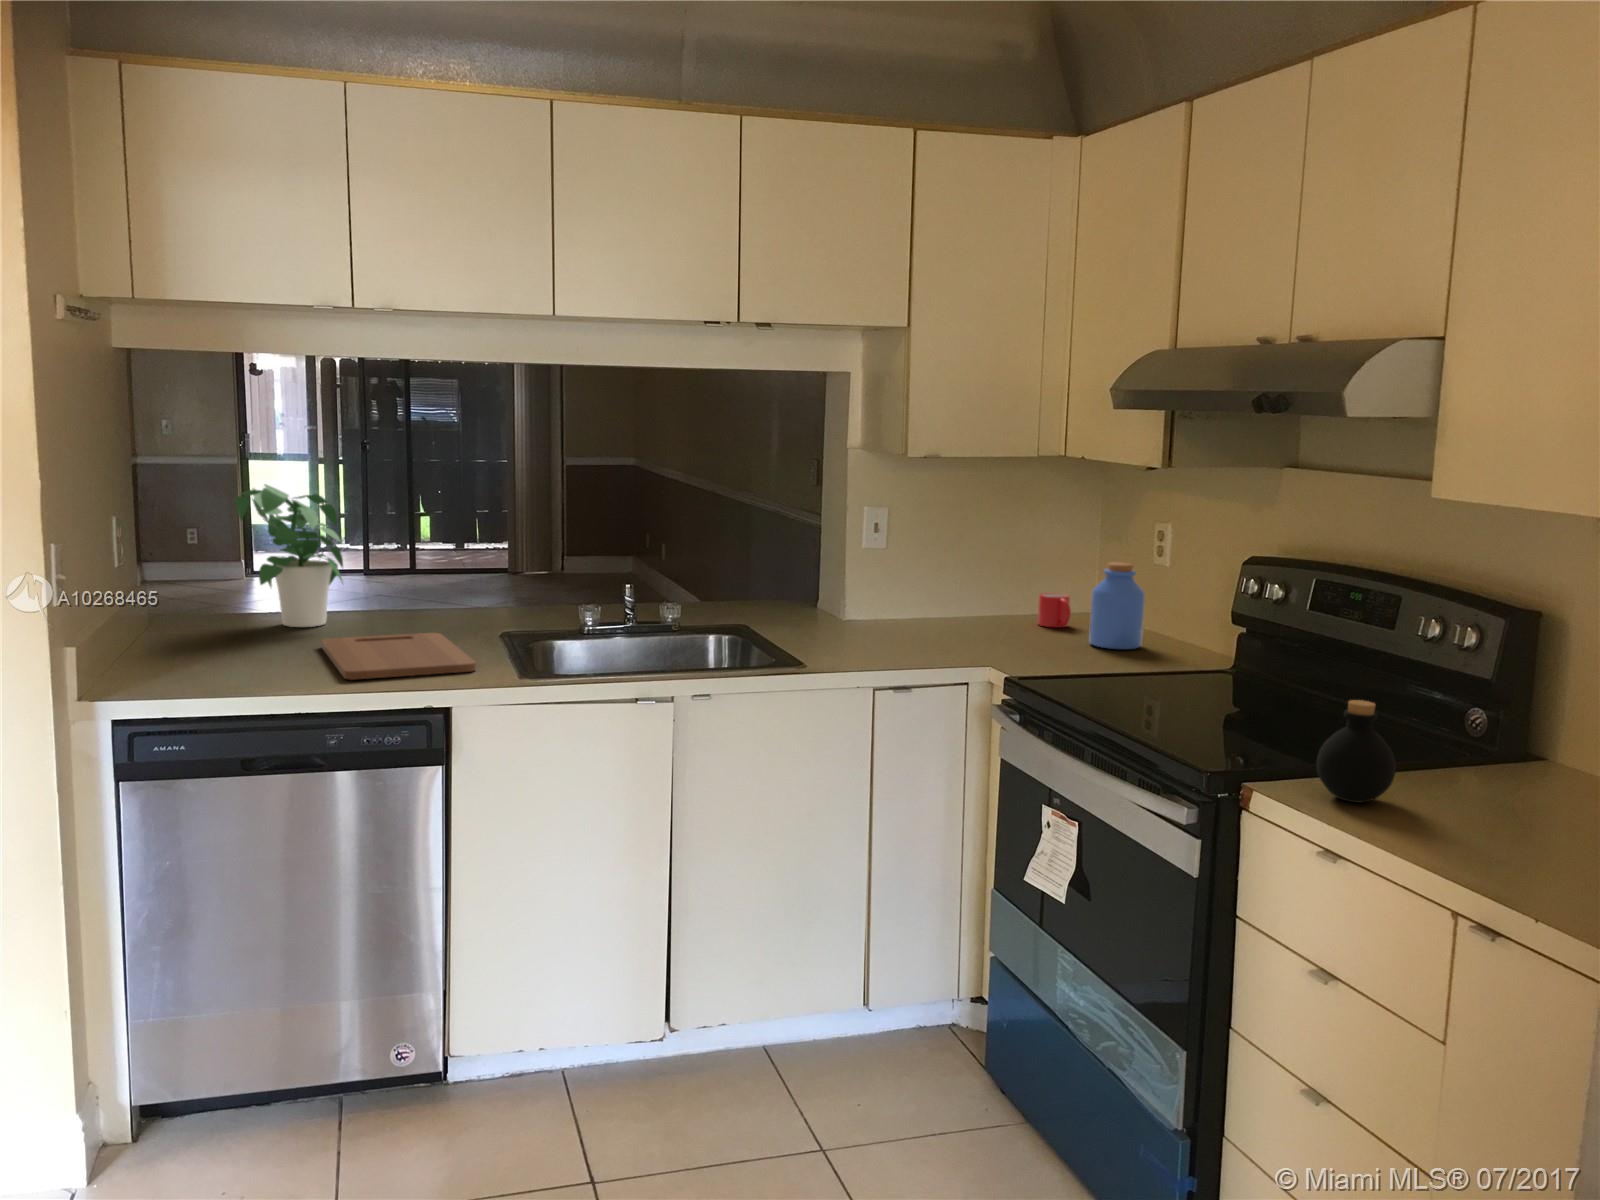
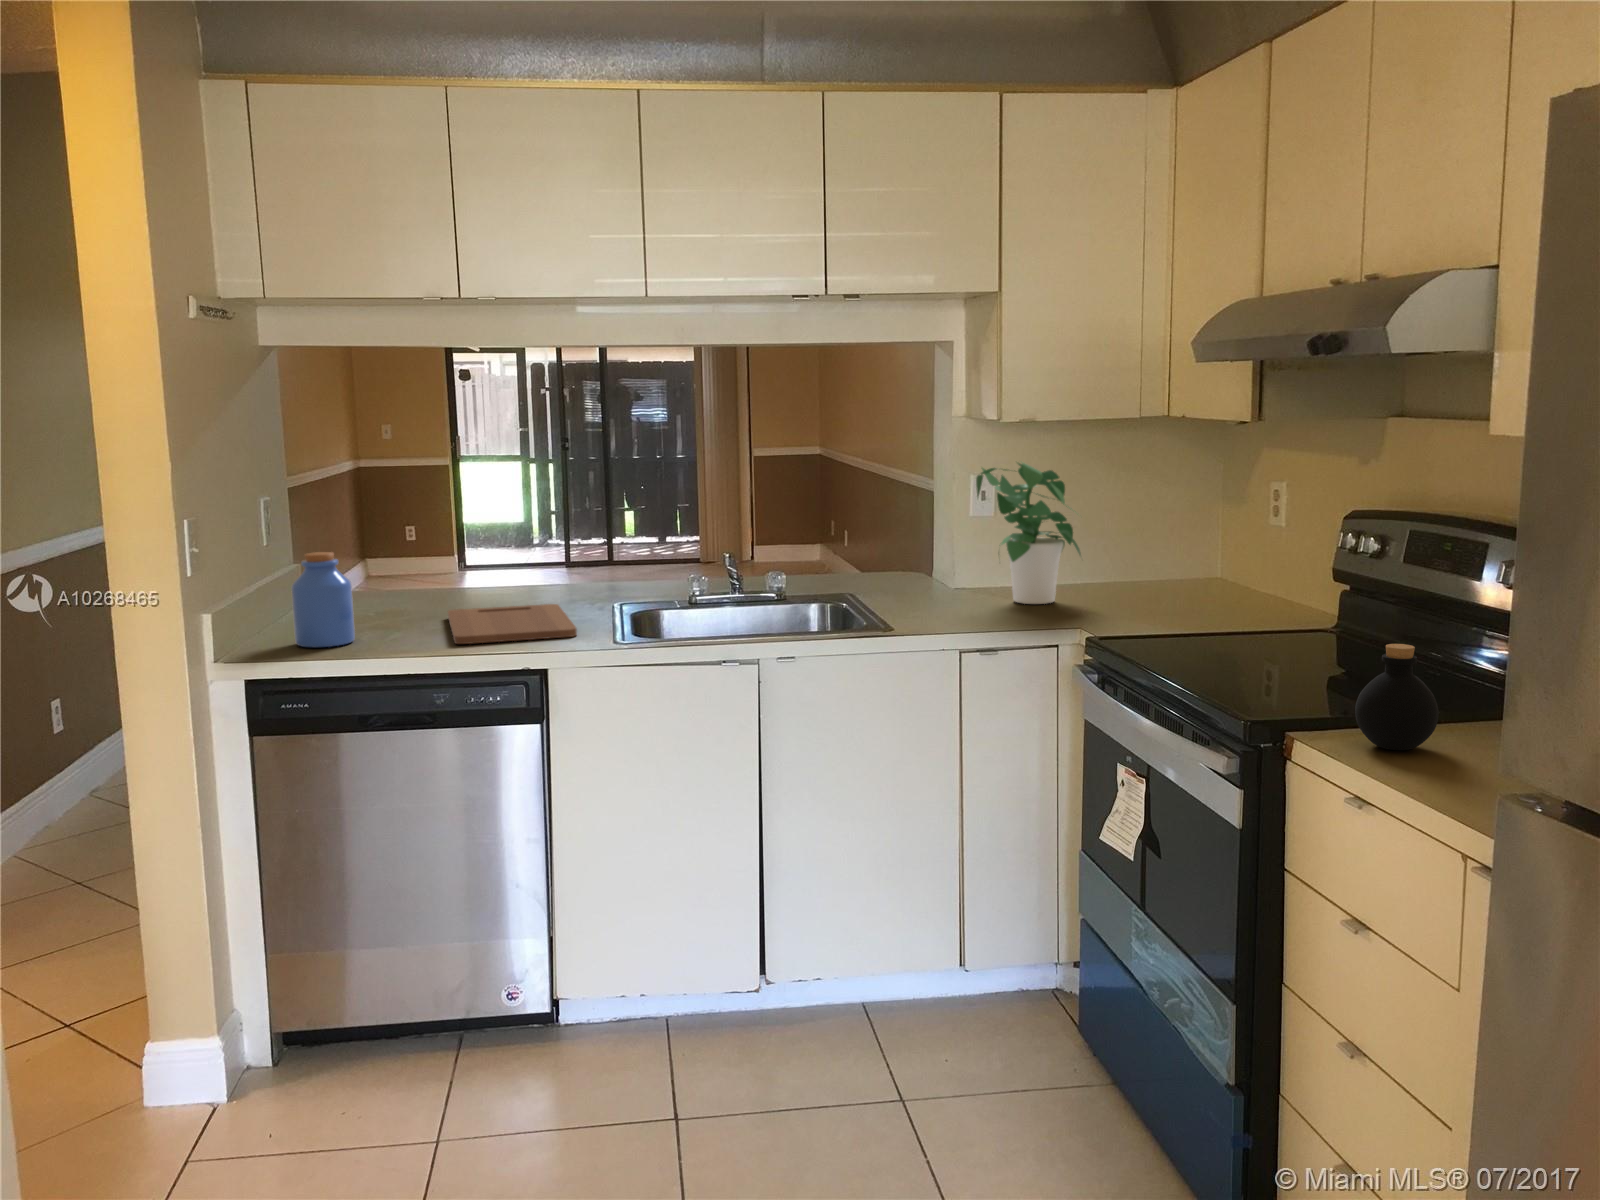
potted plant: present [235,484,343,627] -> present [976,463,1081,604]
jar: present [1089,562,1145,649] -> present [291,552,355,647]
mug: present [1038,593,1071,627] -> none [1156,557,1189,592]

